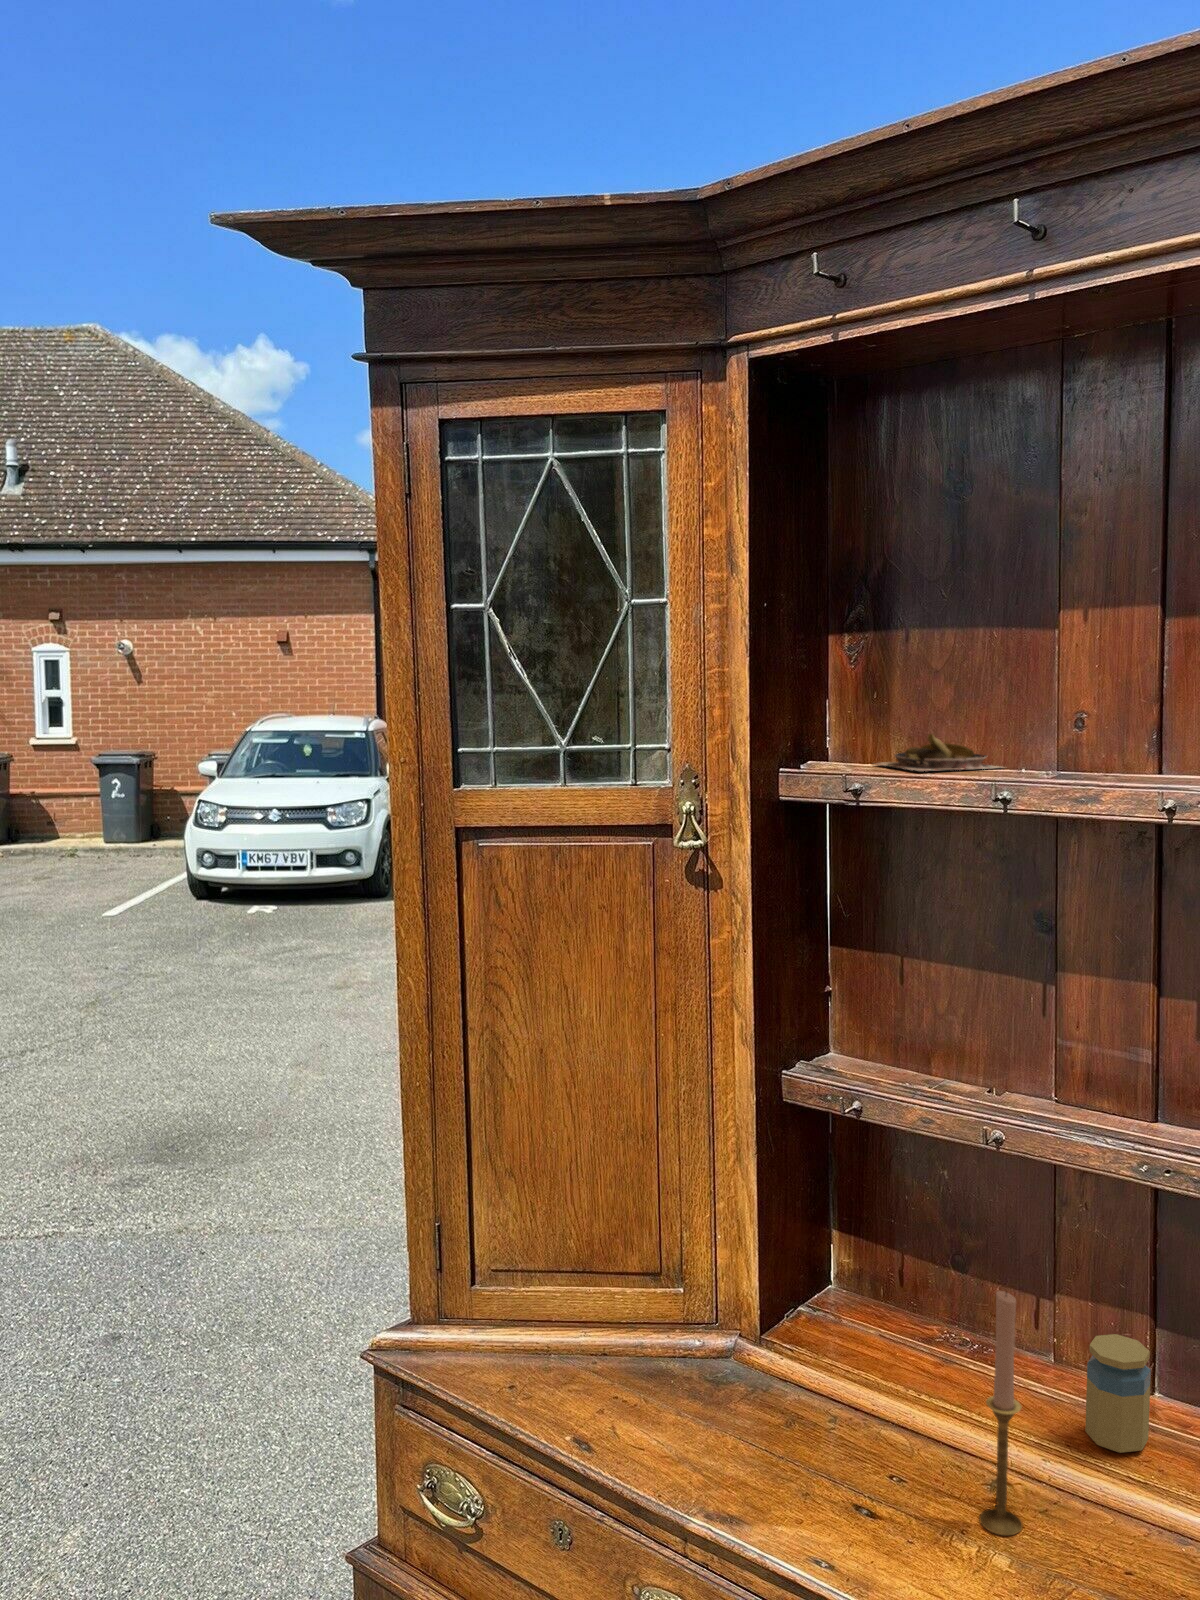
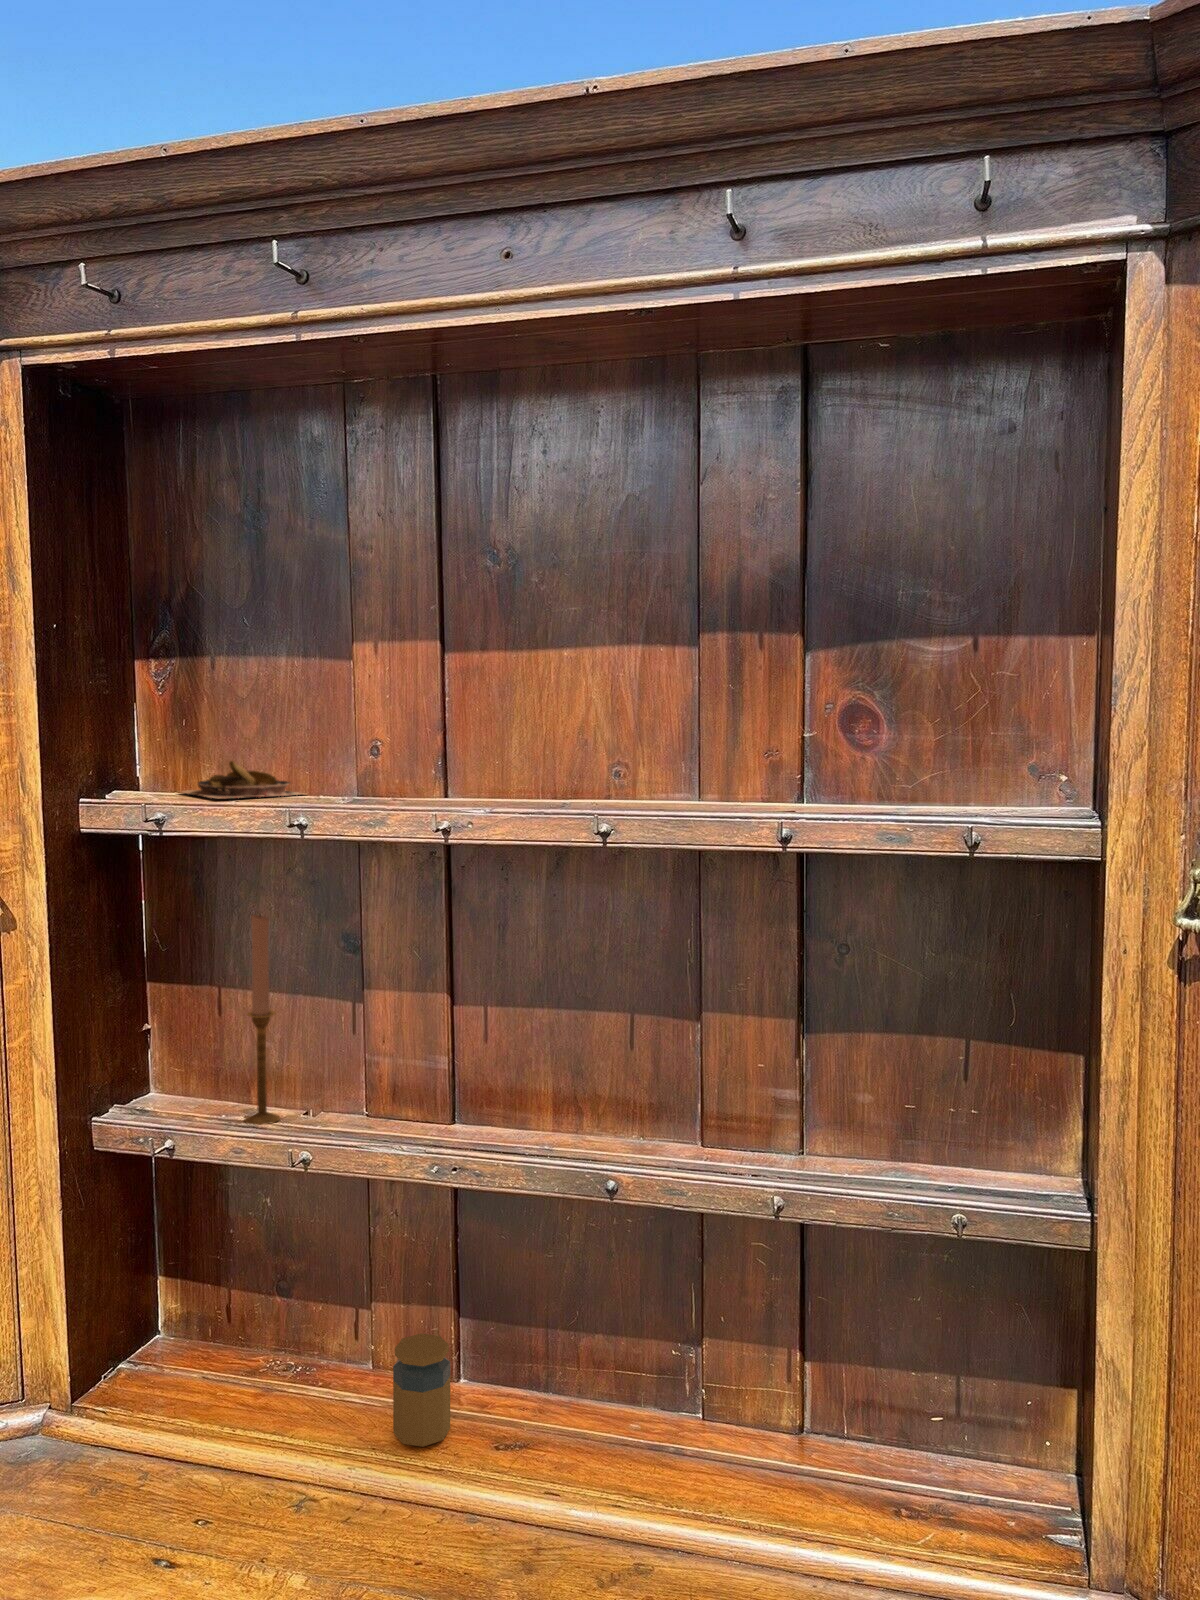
candlestick: present [980,1291,1022,1535] -> present [244,915,280,1125]

